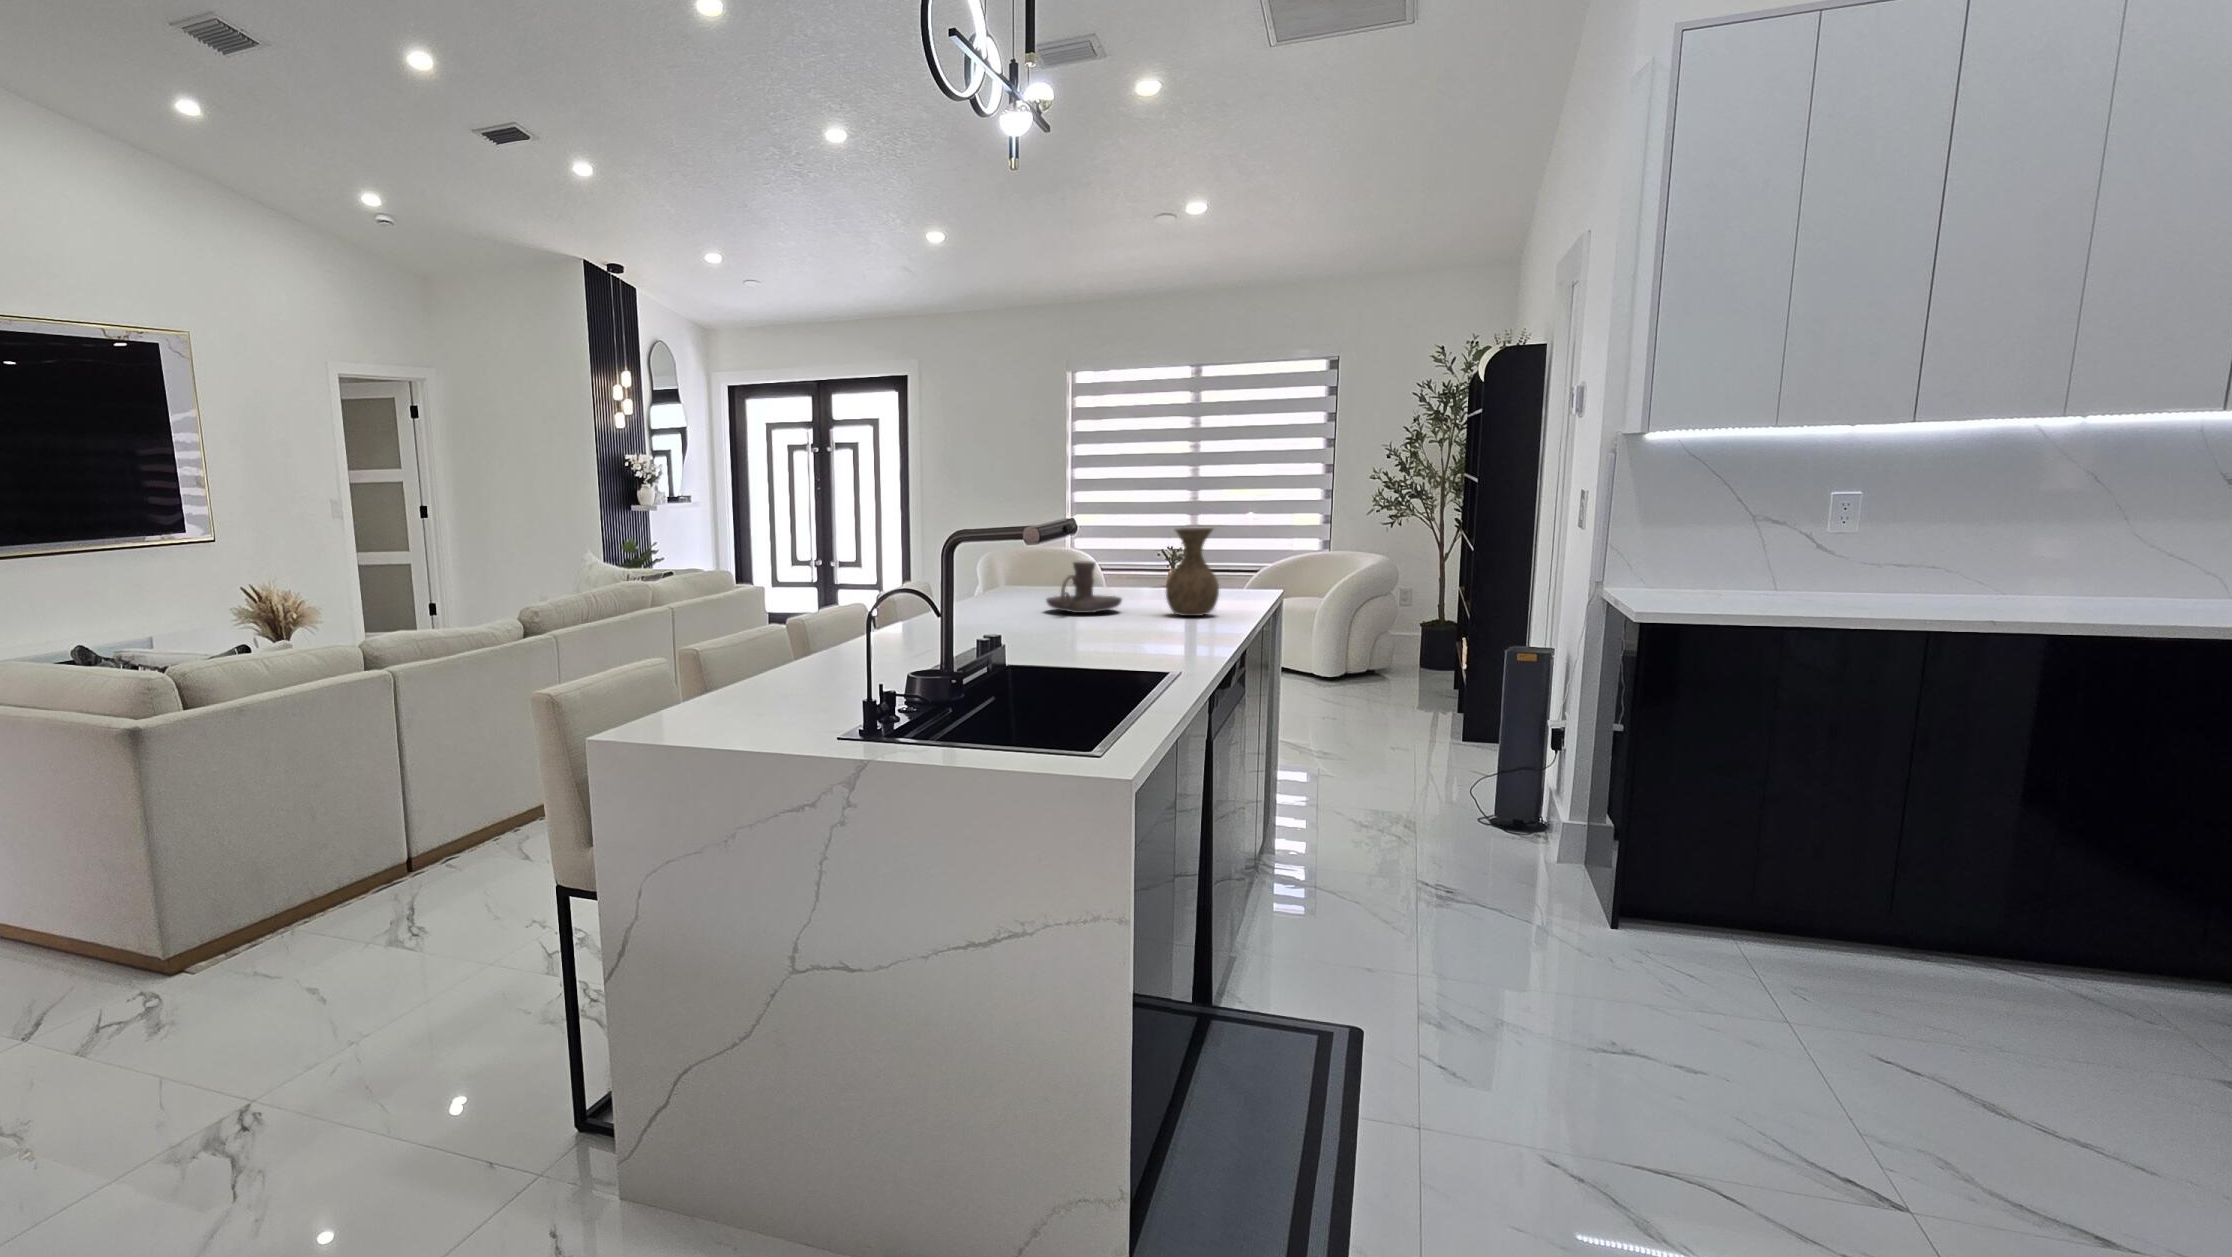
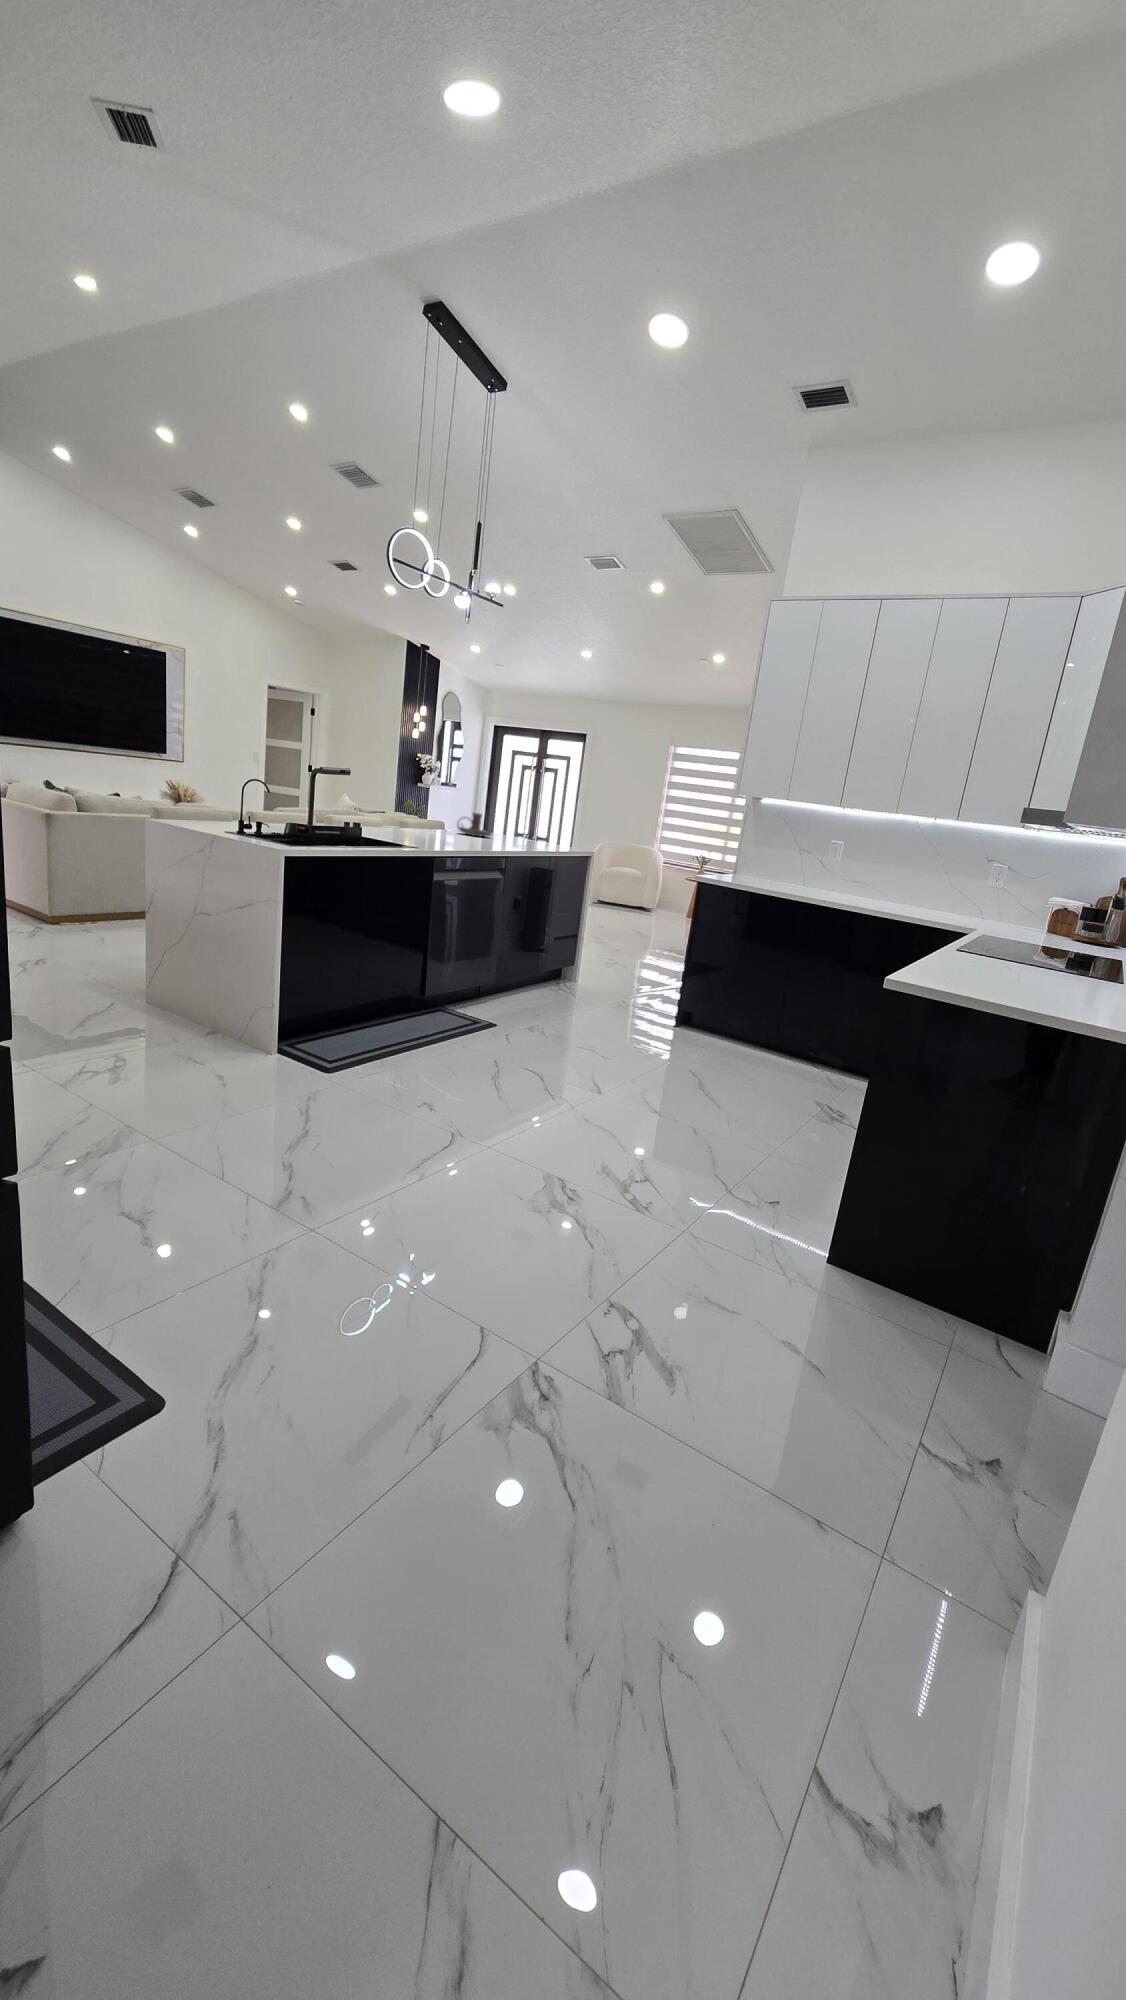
vase: present [1166,528,1219,616] -> none [501,803,524,843]

